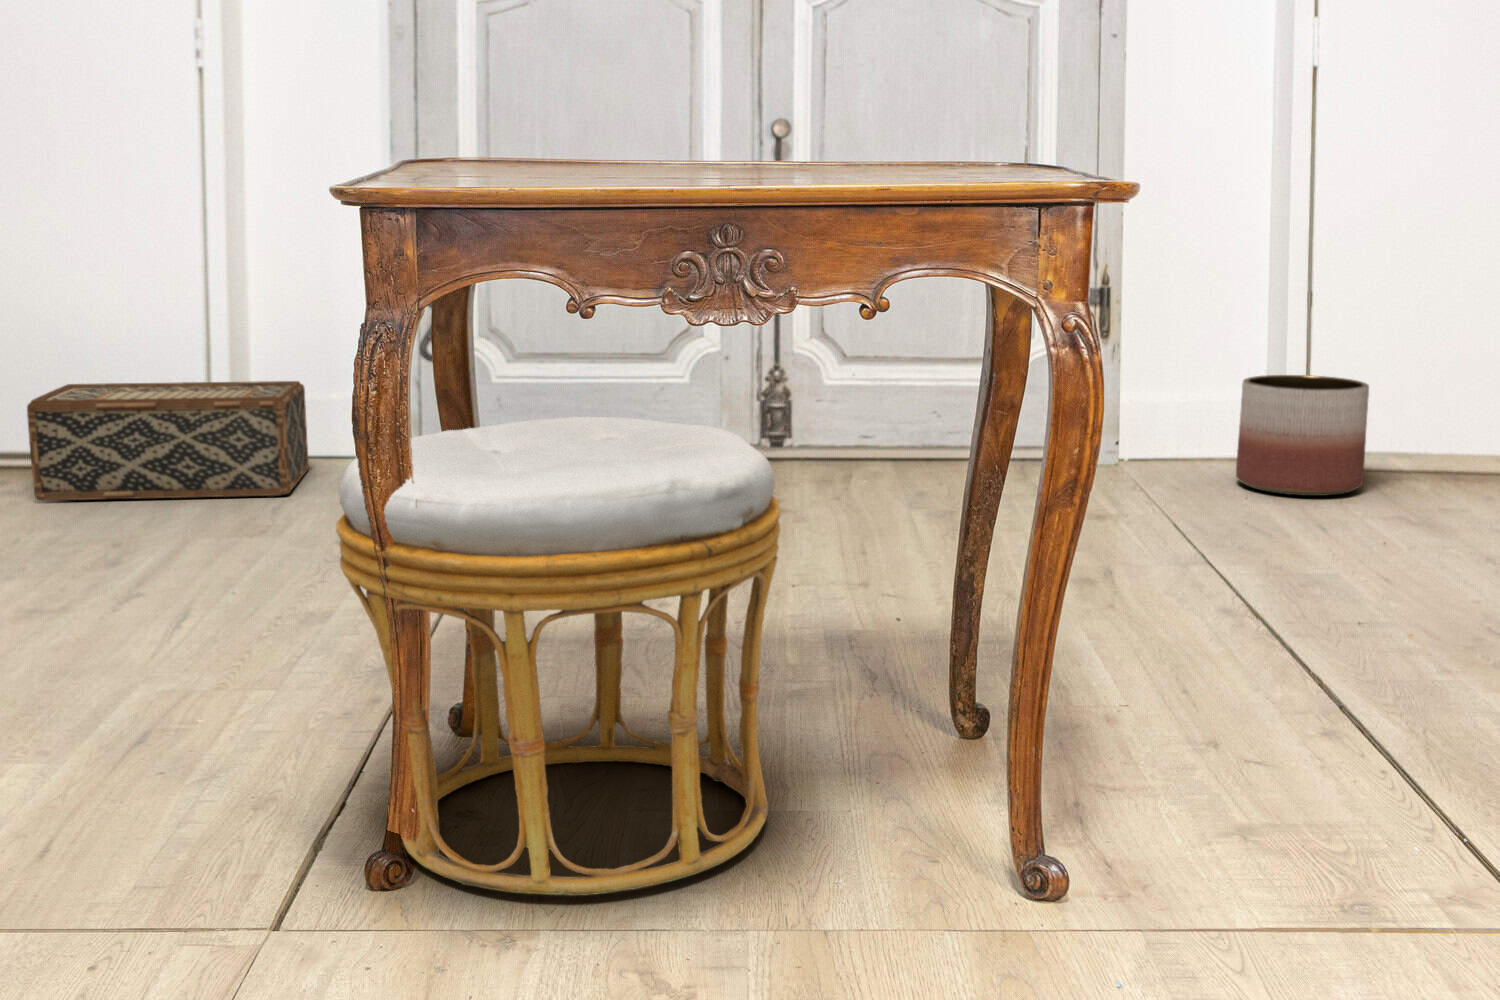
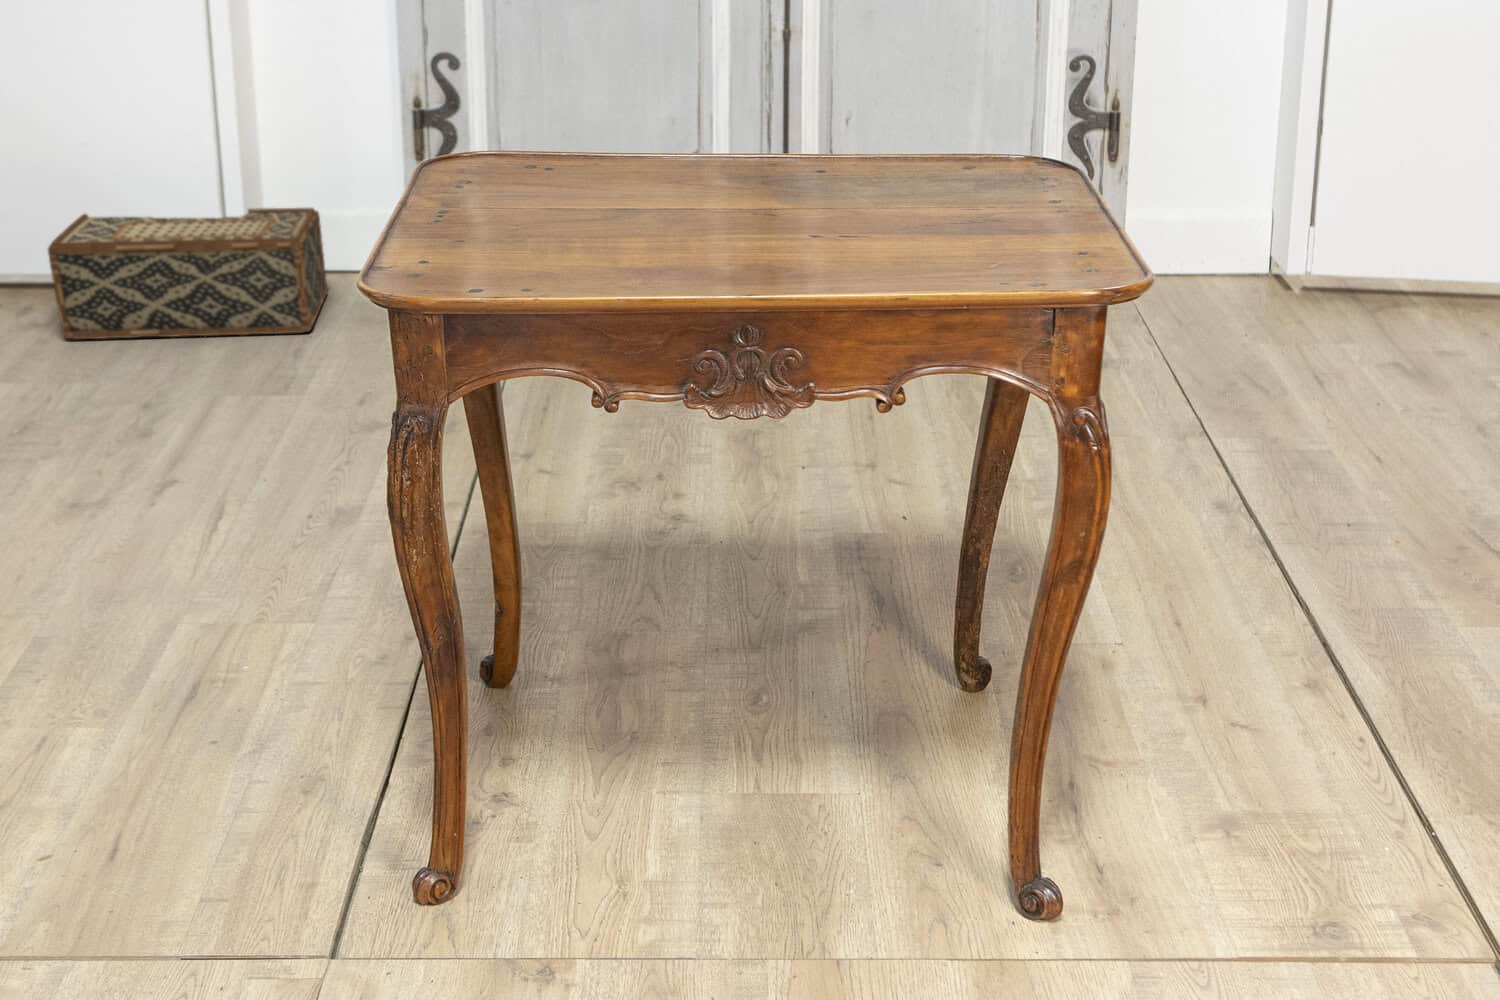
planter: present [1236,375,1369,496] -> none [1231,211,1369,340]
ottoman: present [336,417,780,896] -> none [371,416,801,914]

